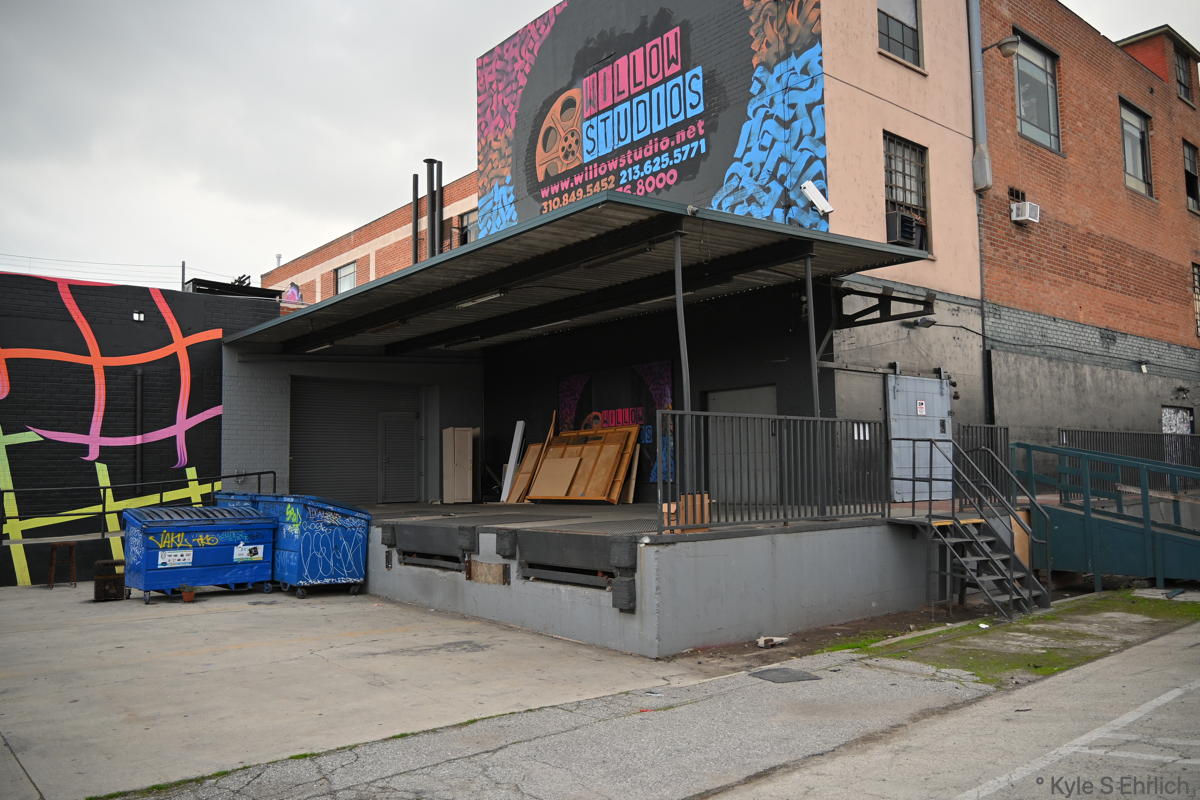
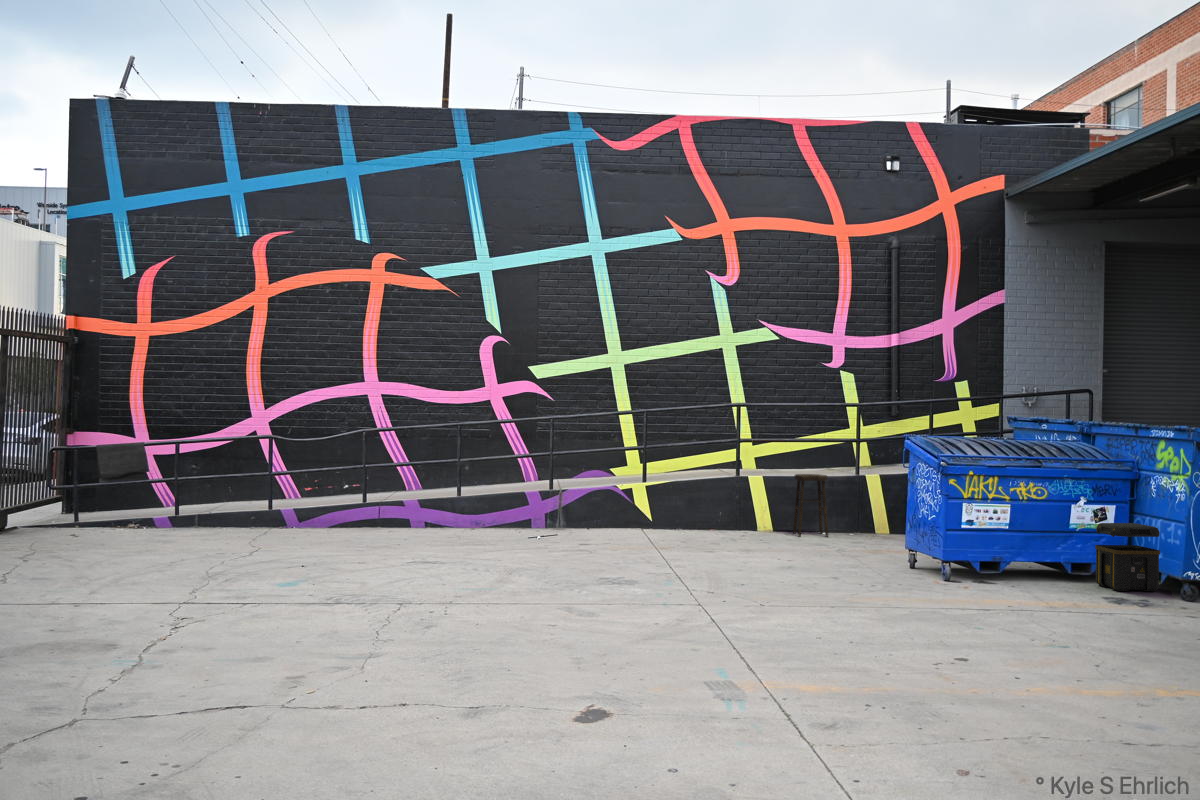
toolbox: present [94,559,126,601] -> present [1095,523,1160,591]
potted plant: present [177,583,205,601] -> none [979,554,1033,586]

